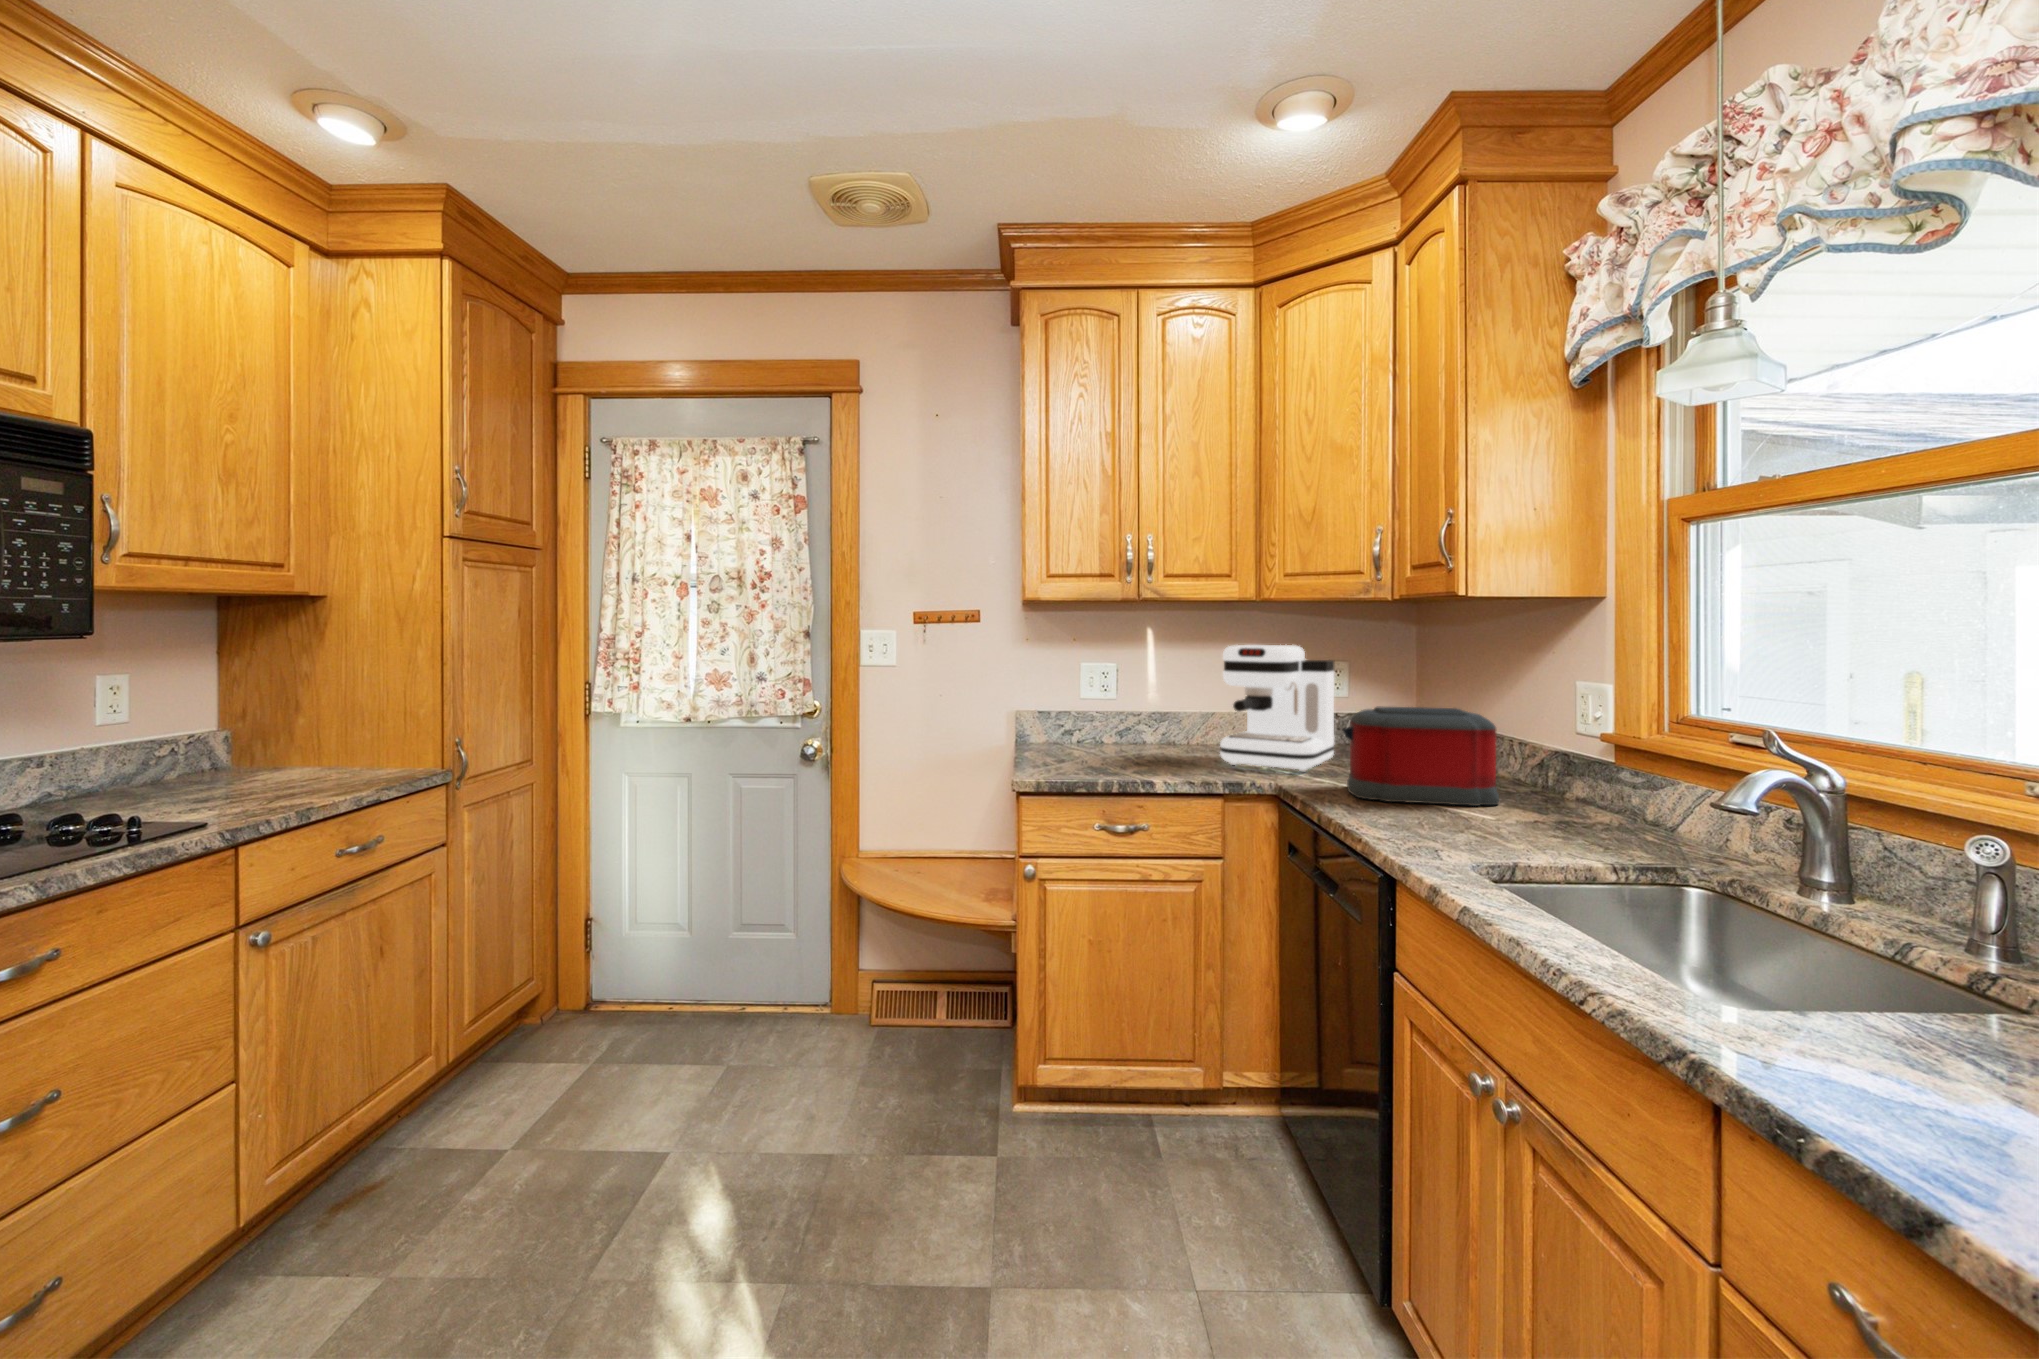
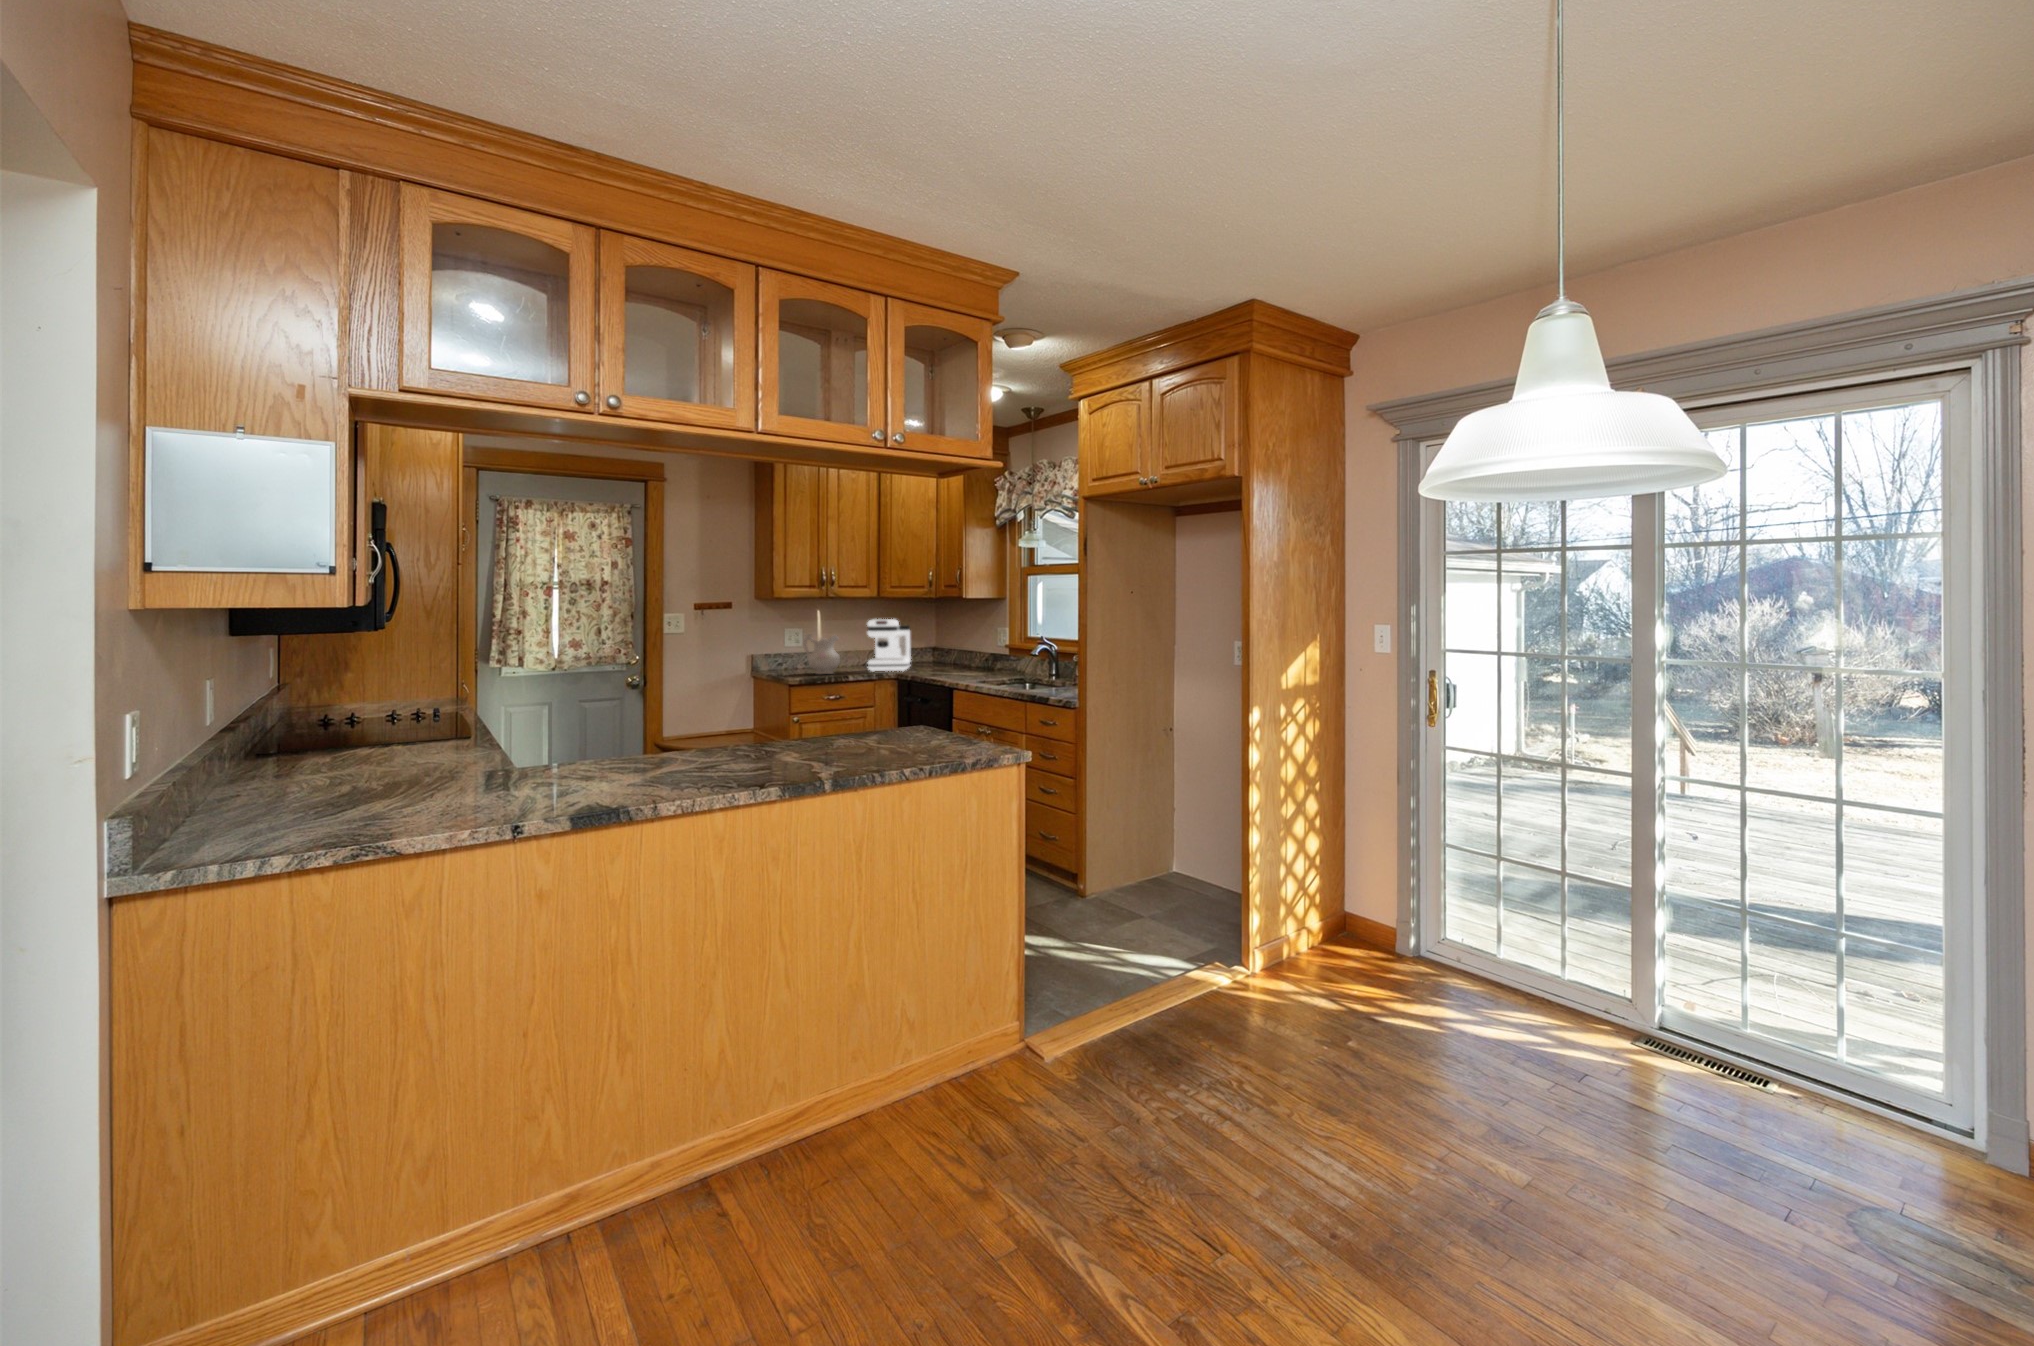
ceramic pitcher: none [1083,673,1158,762] -> present [803,634,840,674]
toaster: present [1342,706,1499,806] -> none [924,641,976,675]

